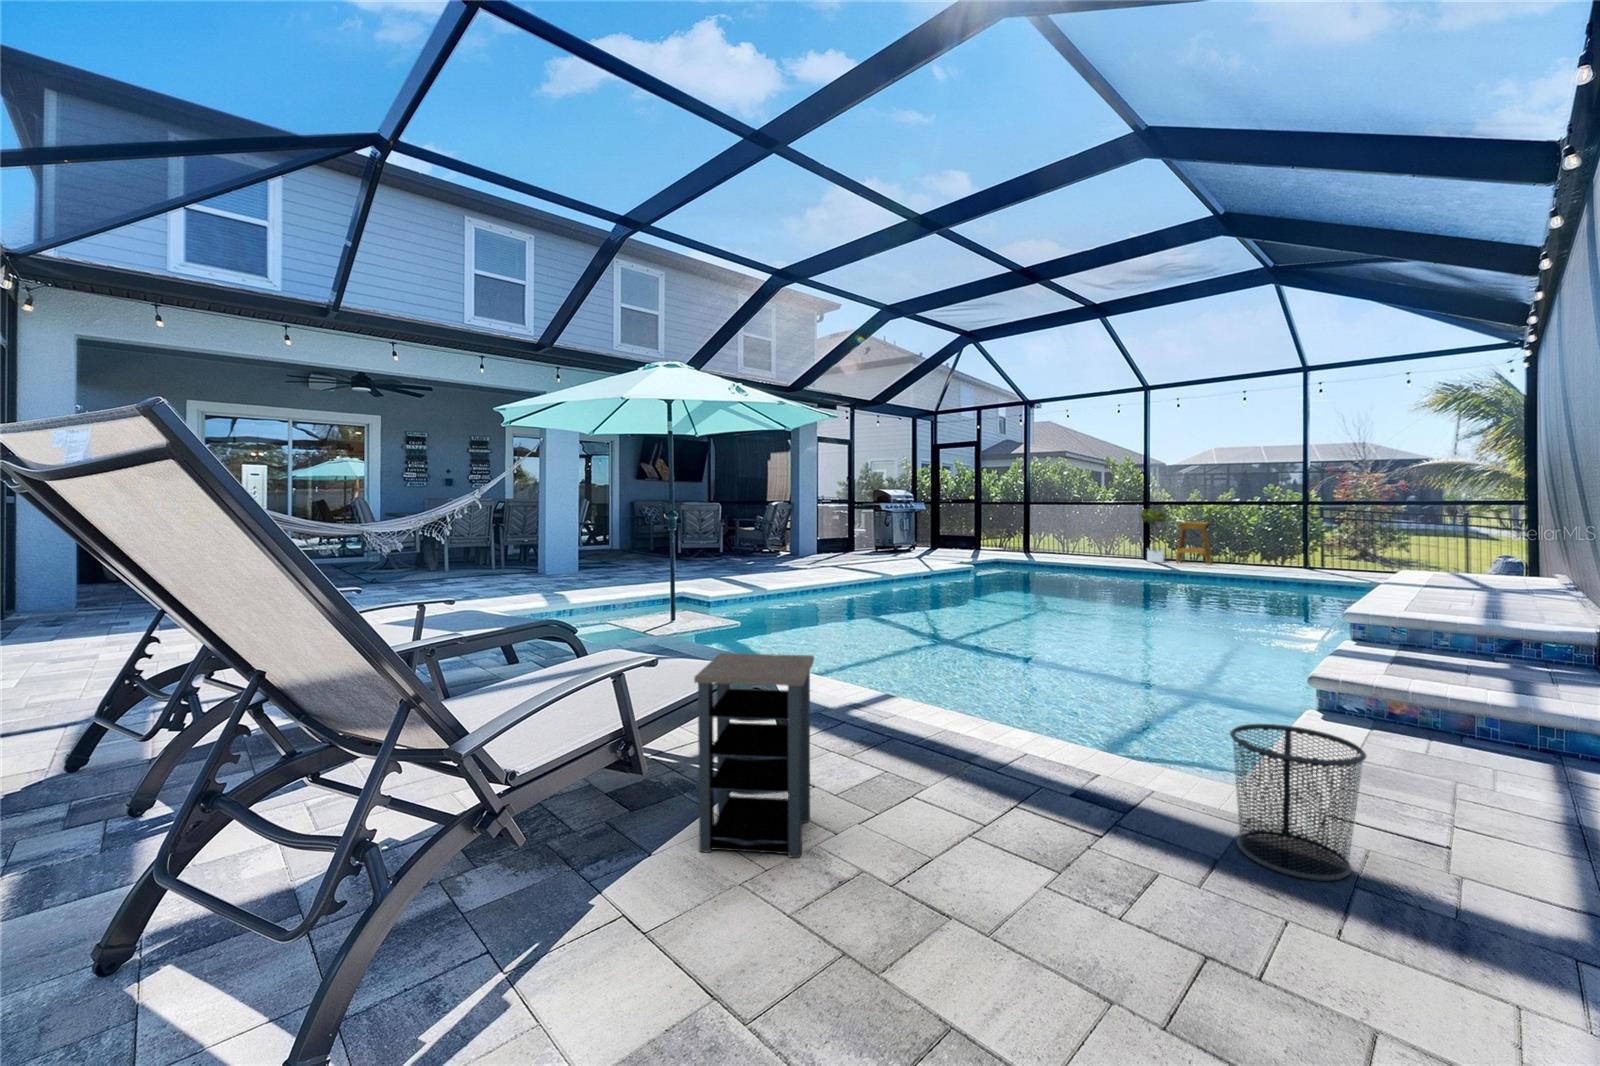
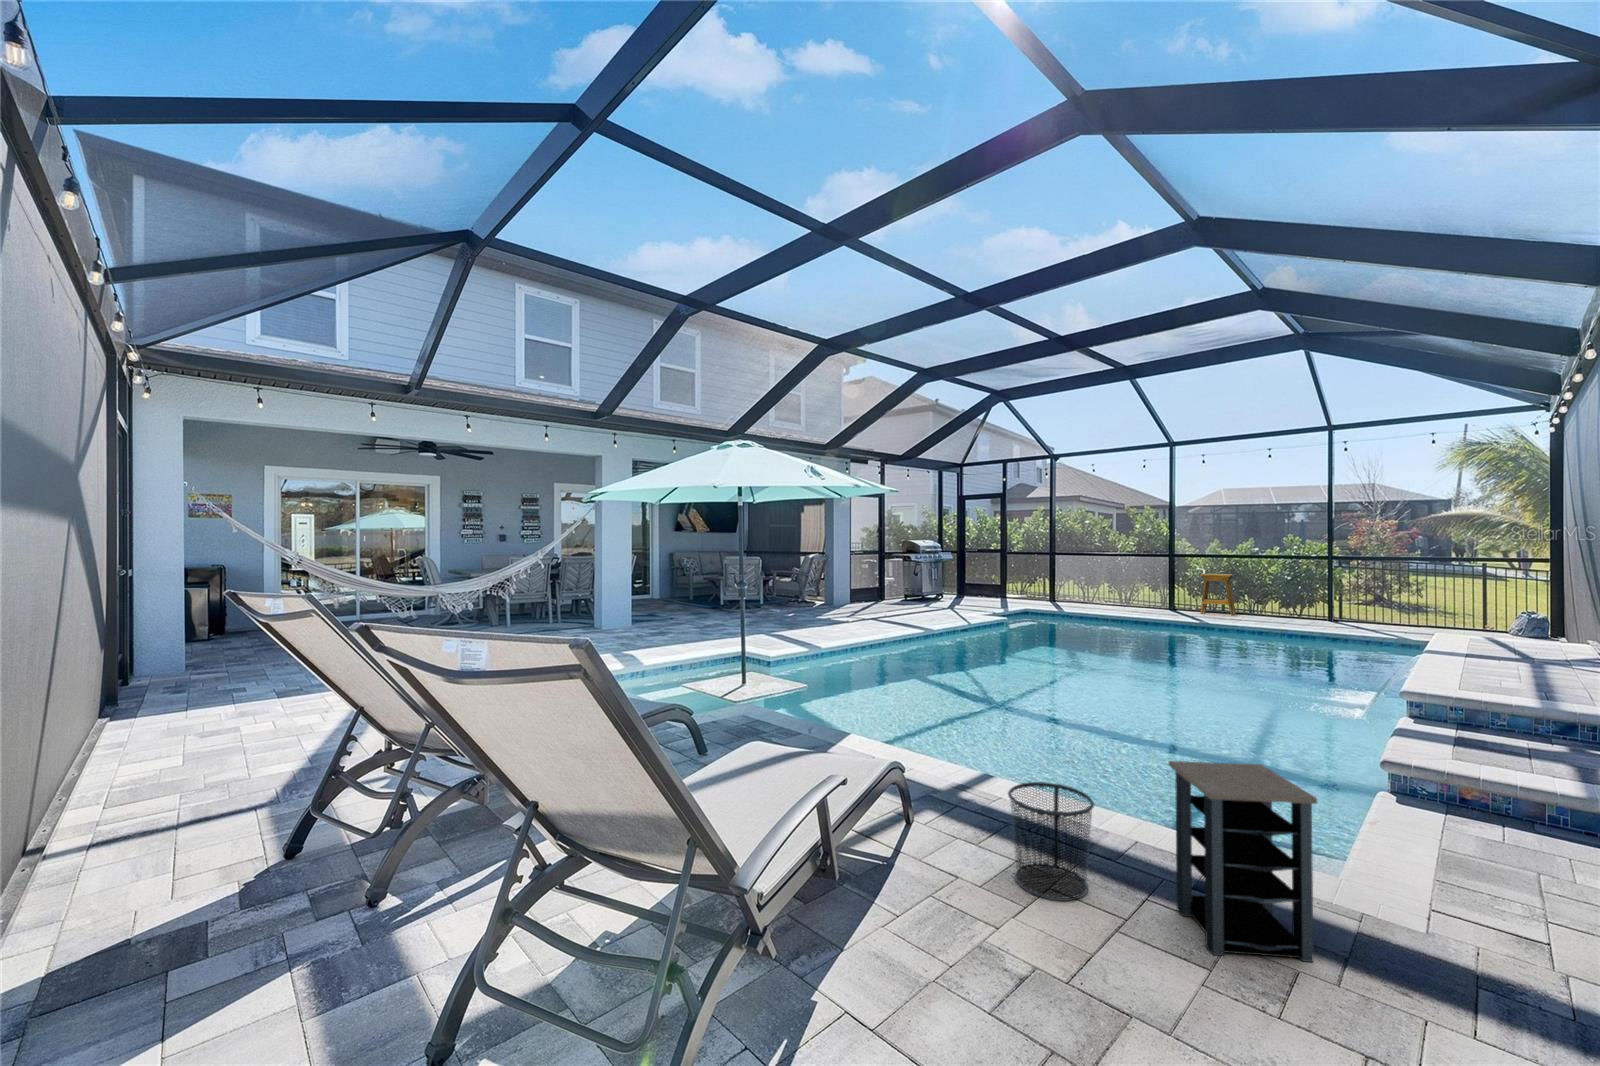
potted tree: present [1141,509,1166,562] -> none [1164,561,1190,613]
side table: present [694,653,814,858] -> present [1169,761,1317,962]
waste bin: present [1230,724,1367,881] -> present [1008,782,1094,901]

